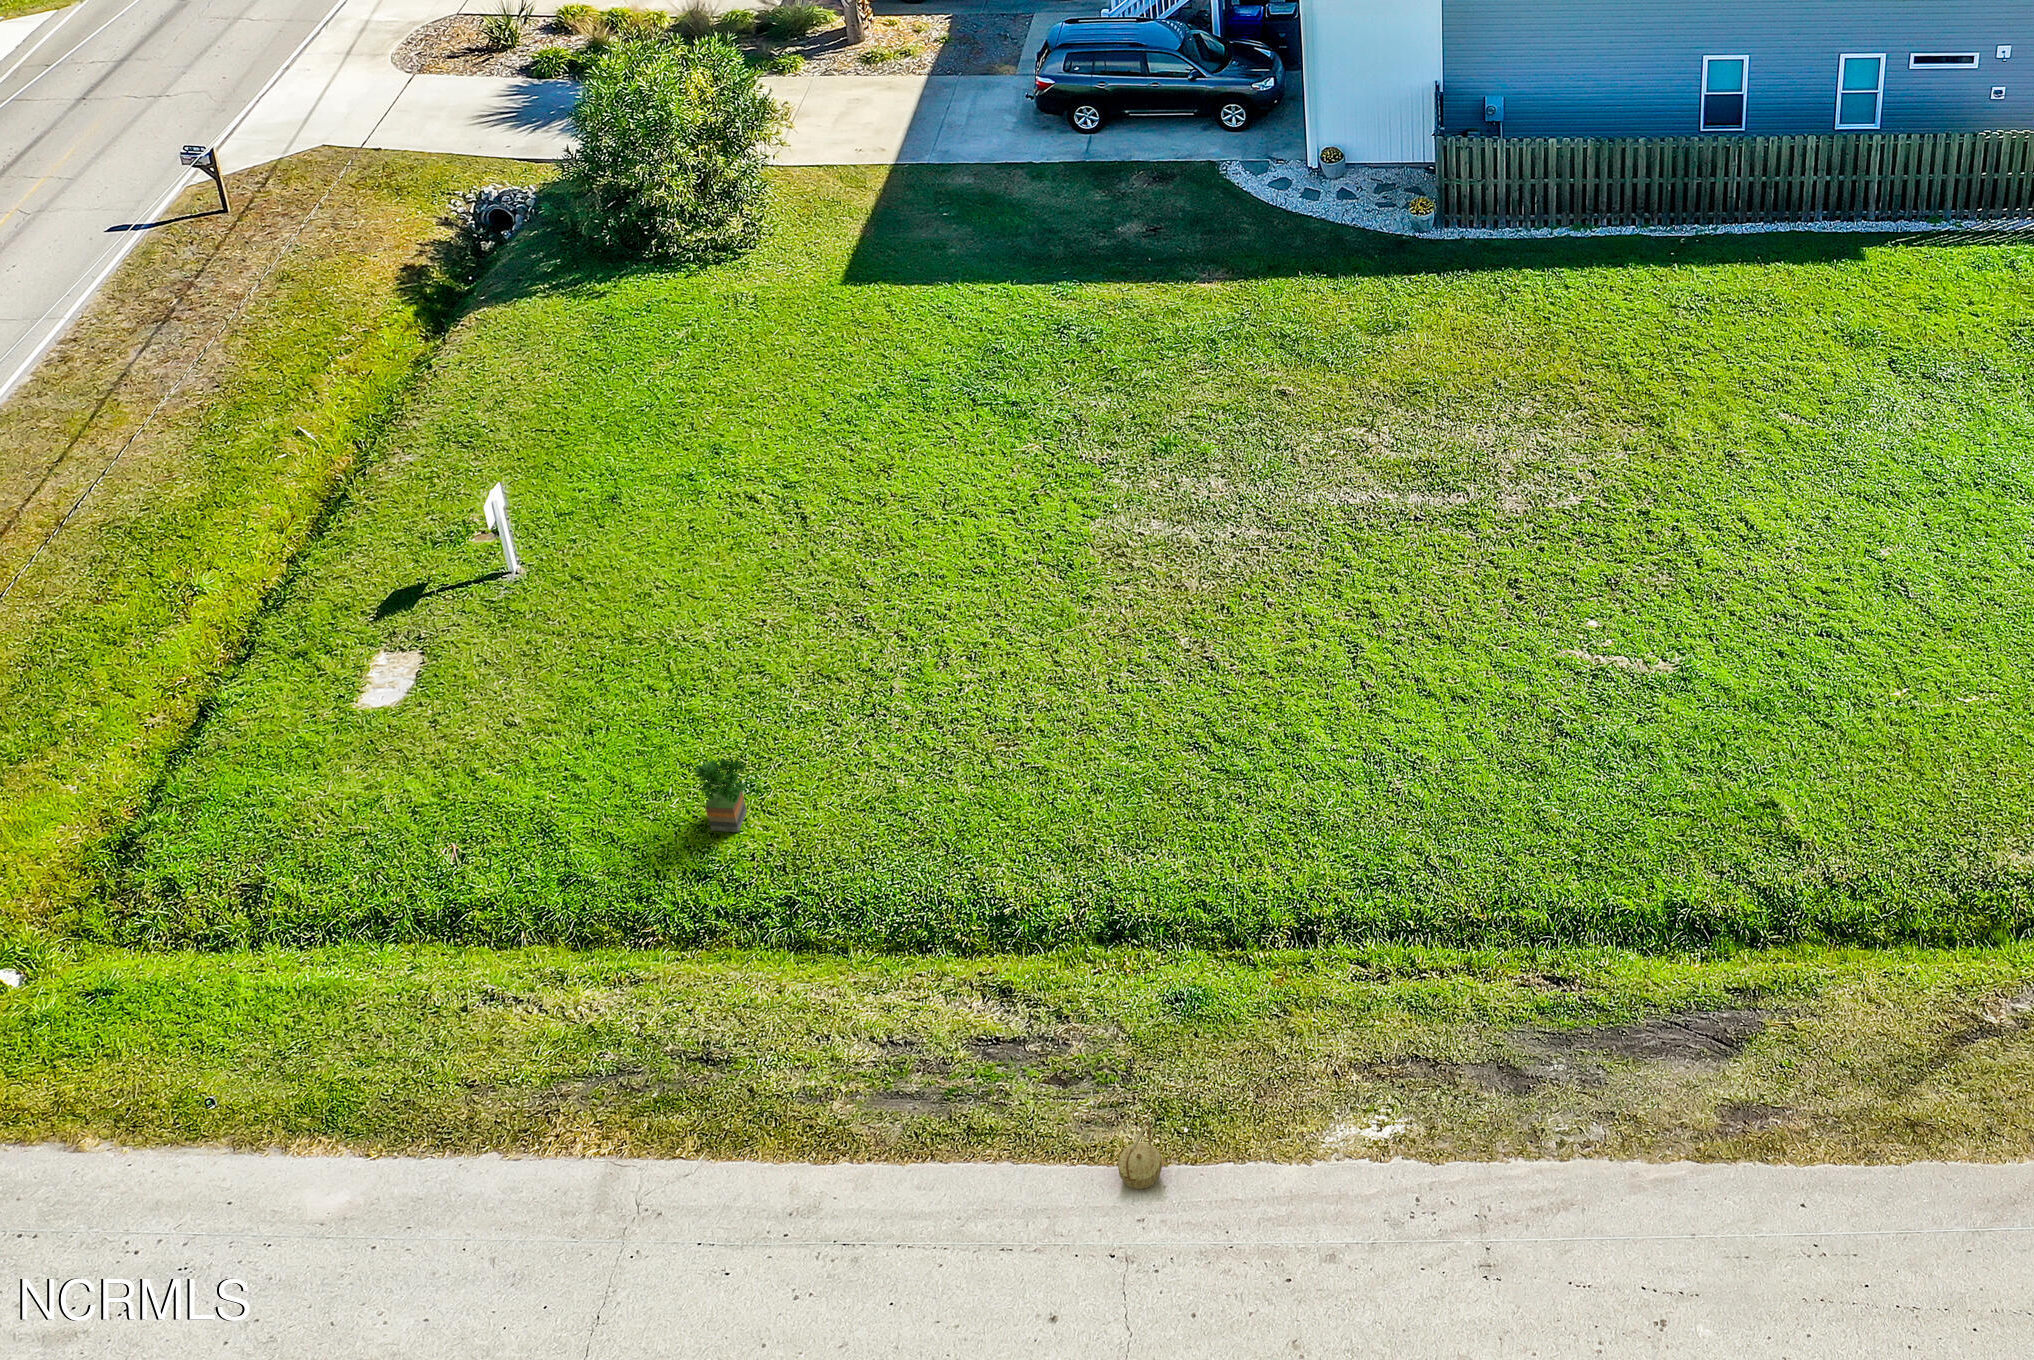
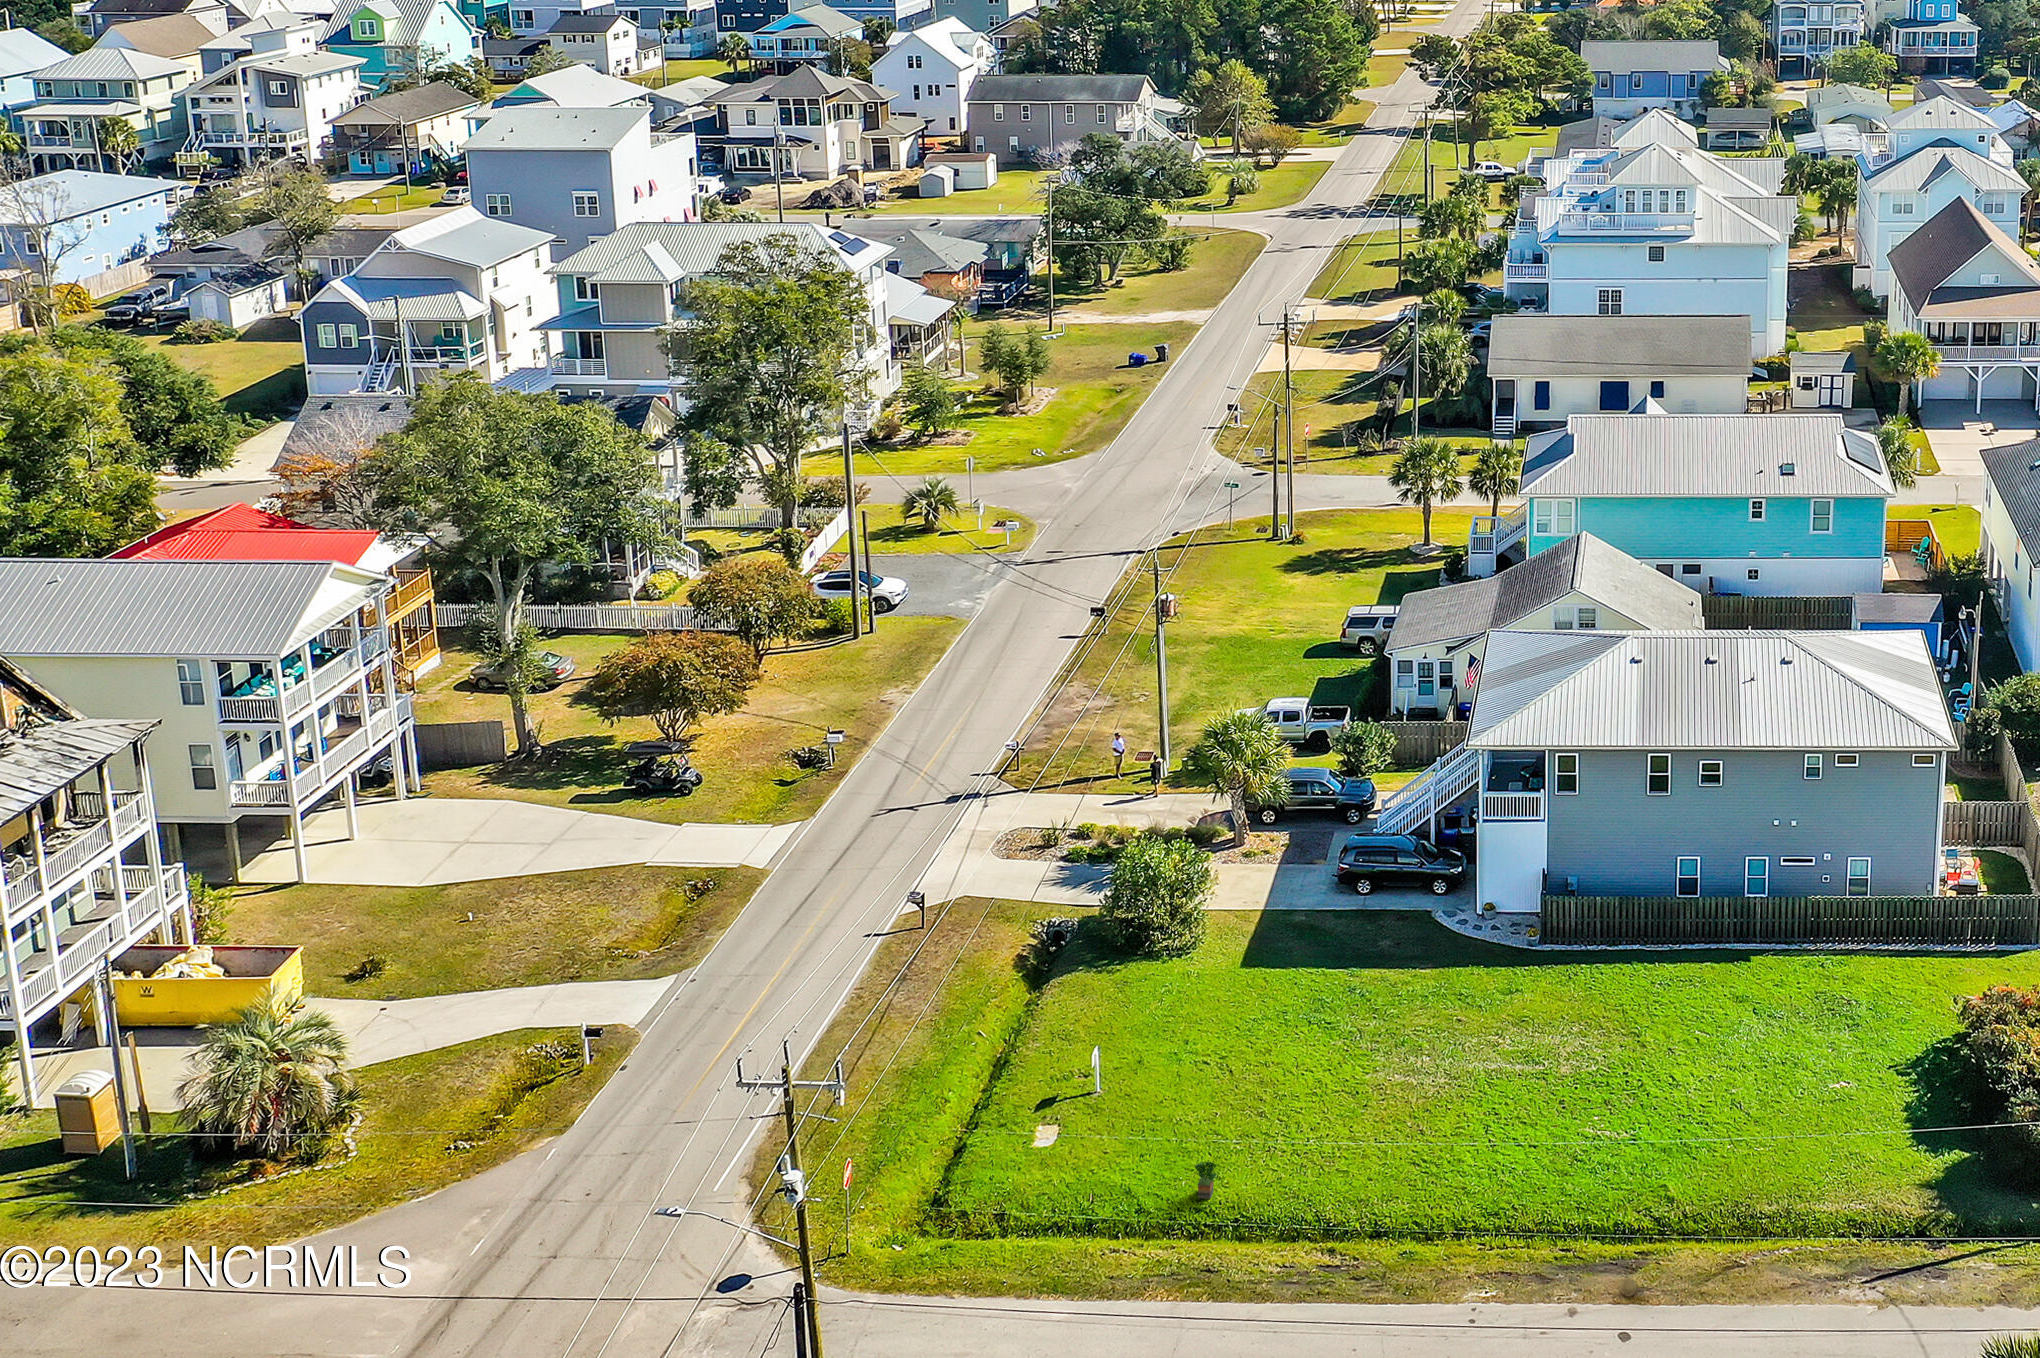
basket: present [1118,1121,1162,1189] -> present [1620,1267,1637,1297]

